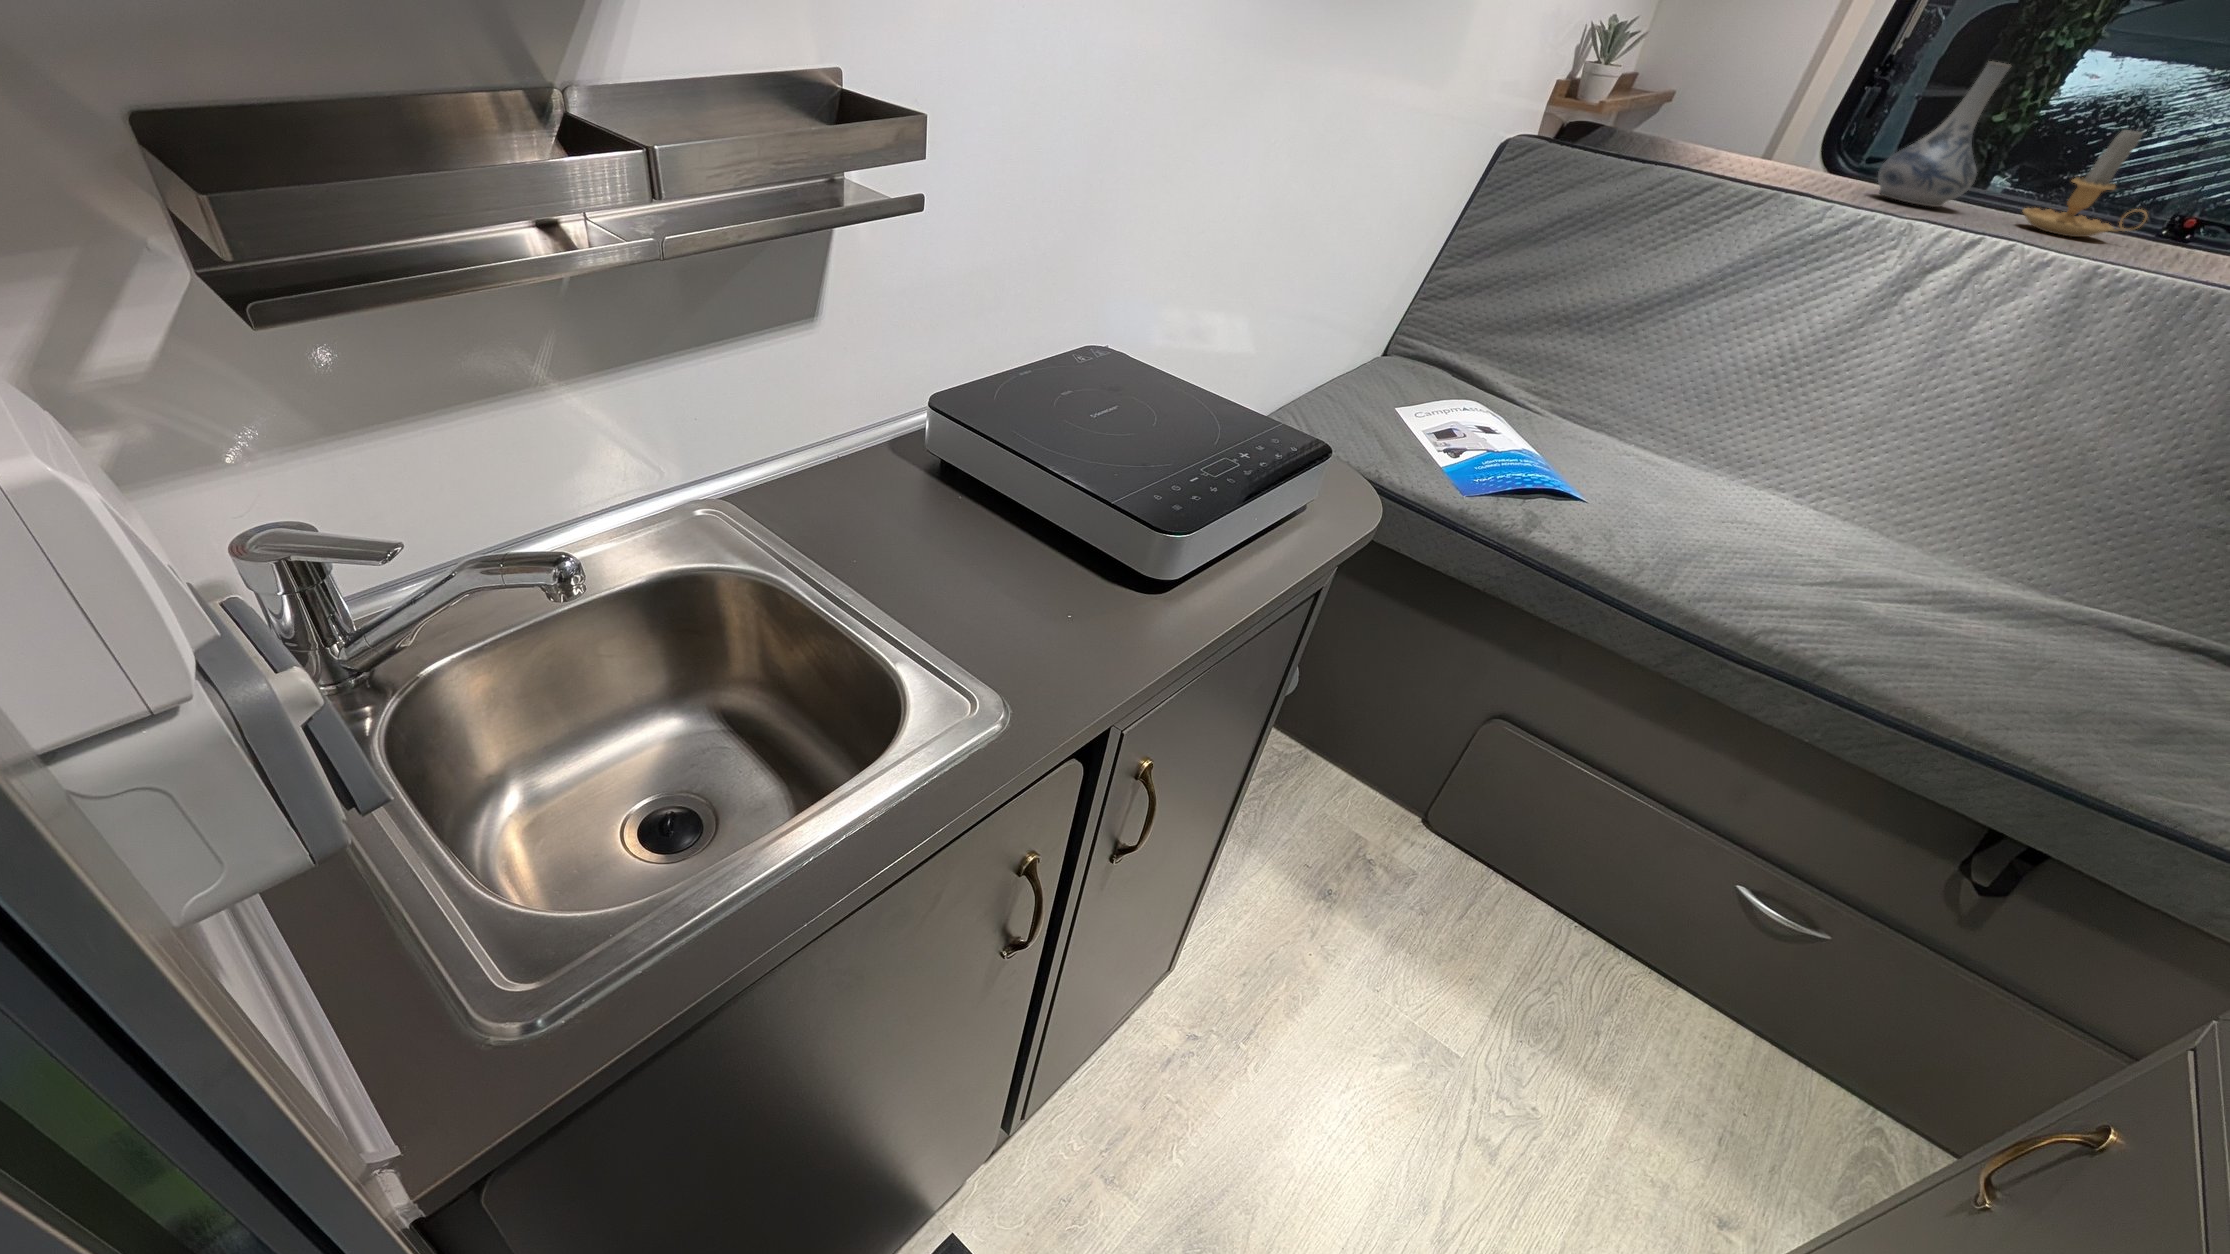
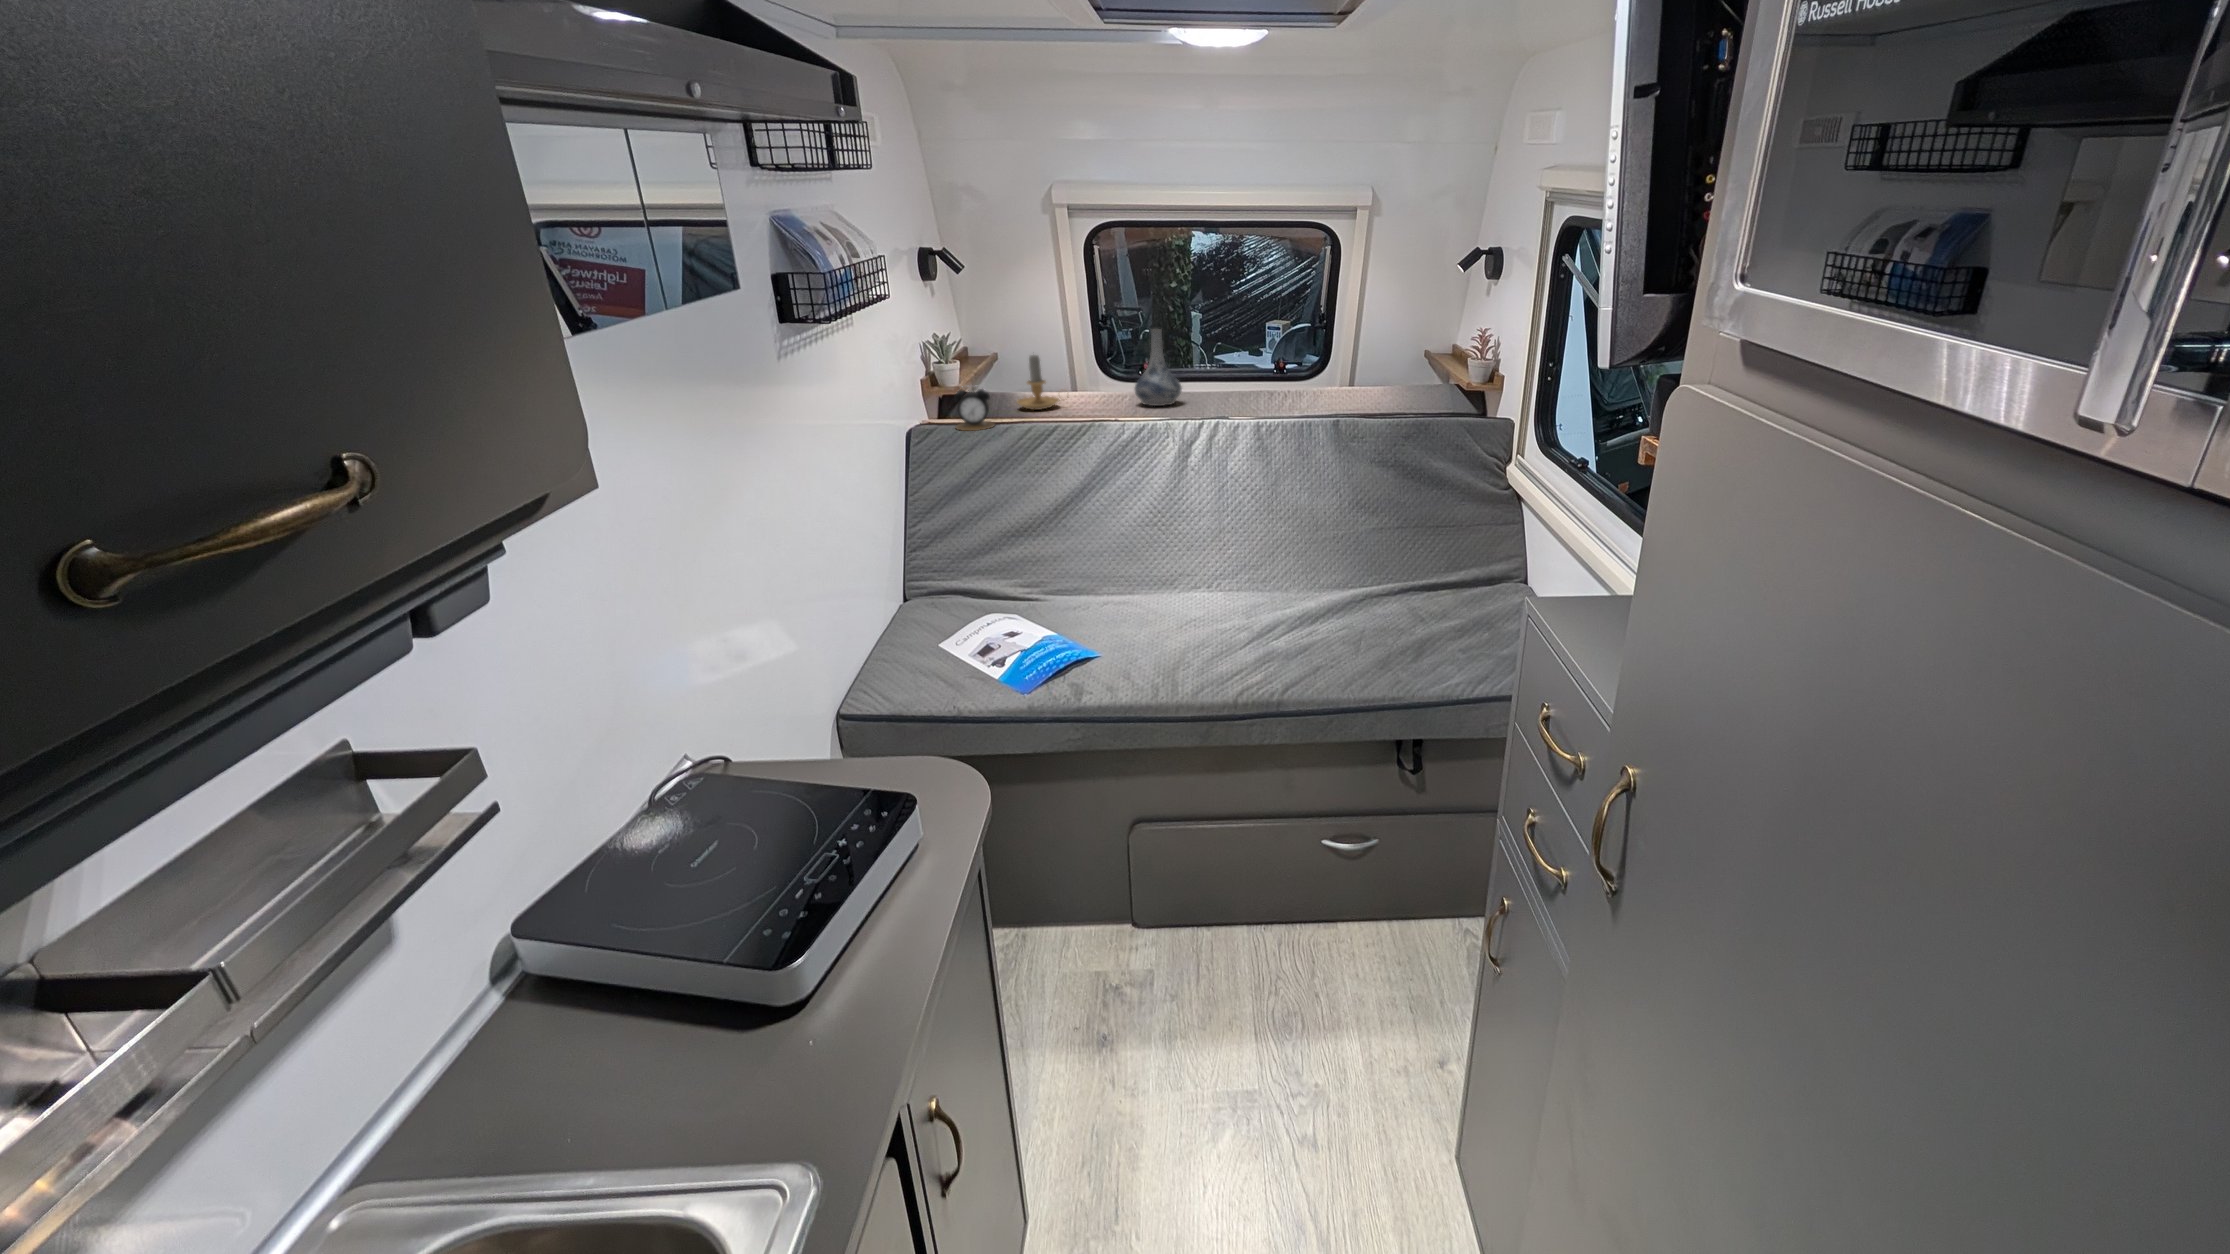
alarm clock: none [1568,86,1645,160] -> present [954,385,994,431]
candle: present [2023,130,2147,237] -> present [1017,355,1060,410]

